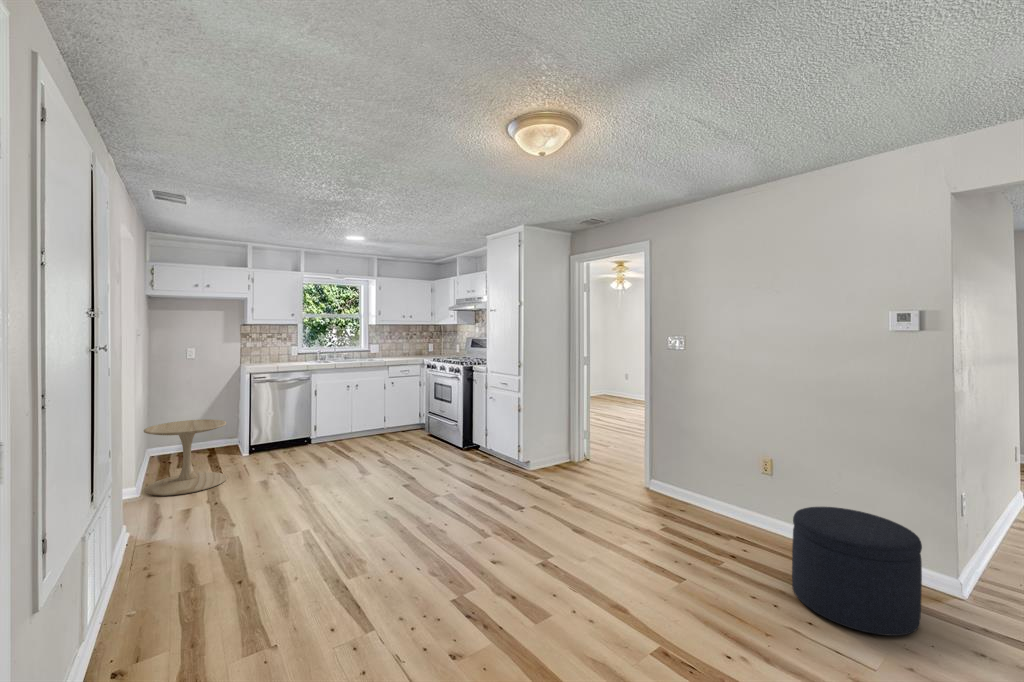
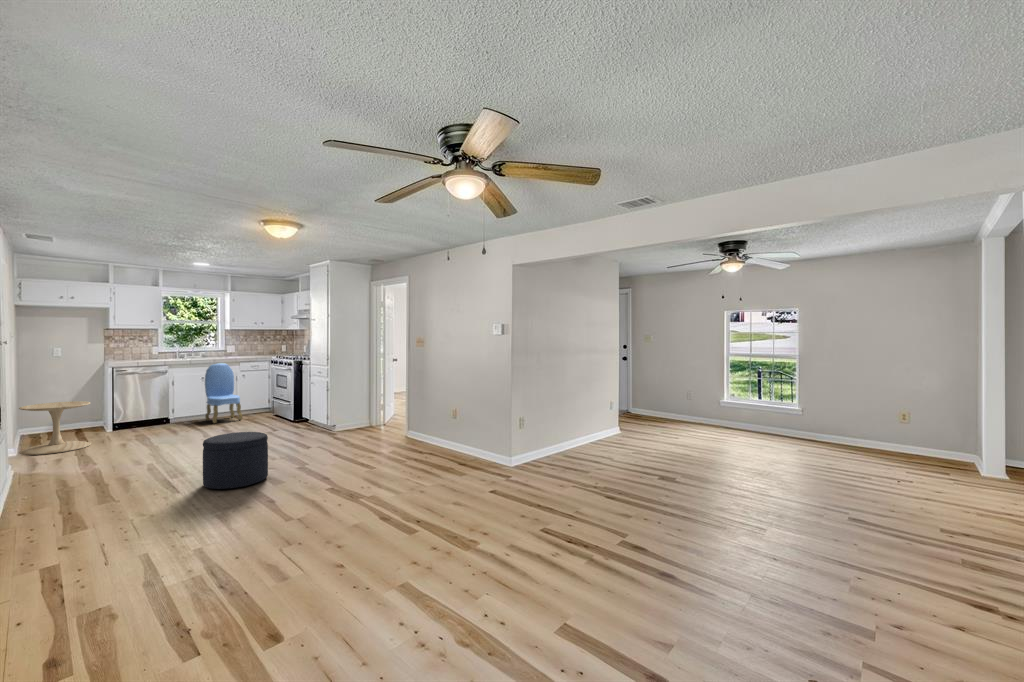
dining chair: none [352,368,396,447] -> present [205,363,242,423]
ottoman: present [792,507,922,636] -> present [203,432,268,489]

